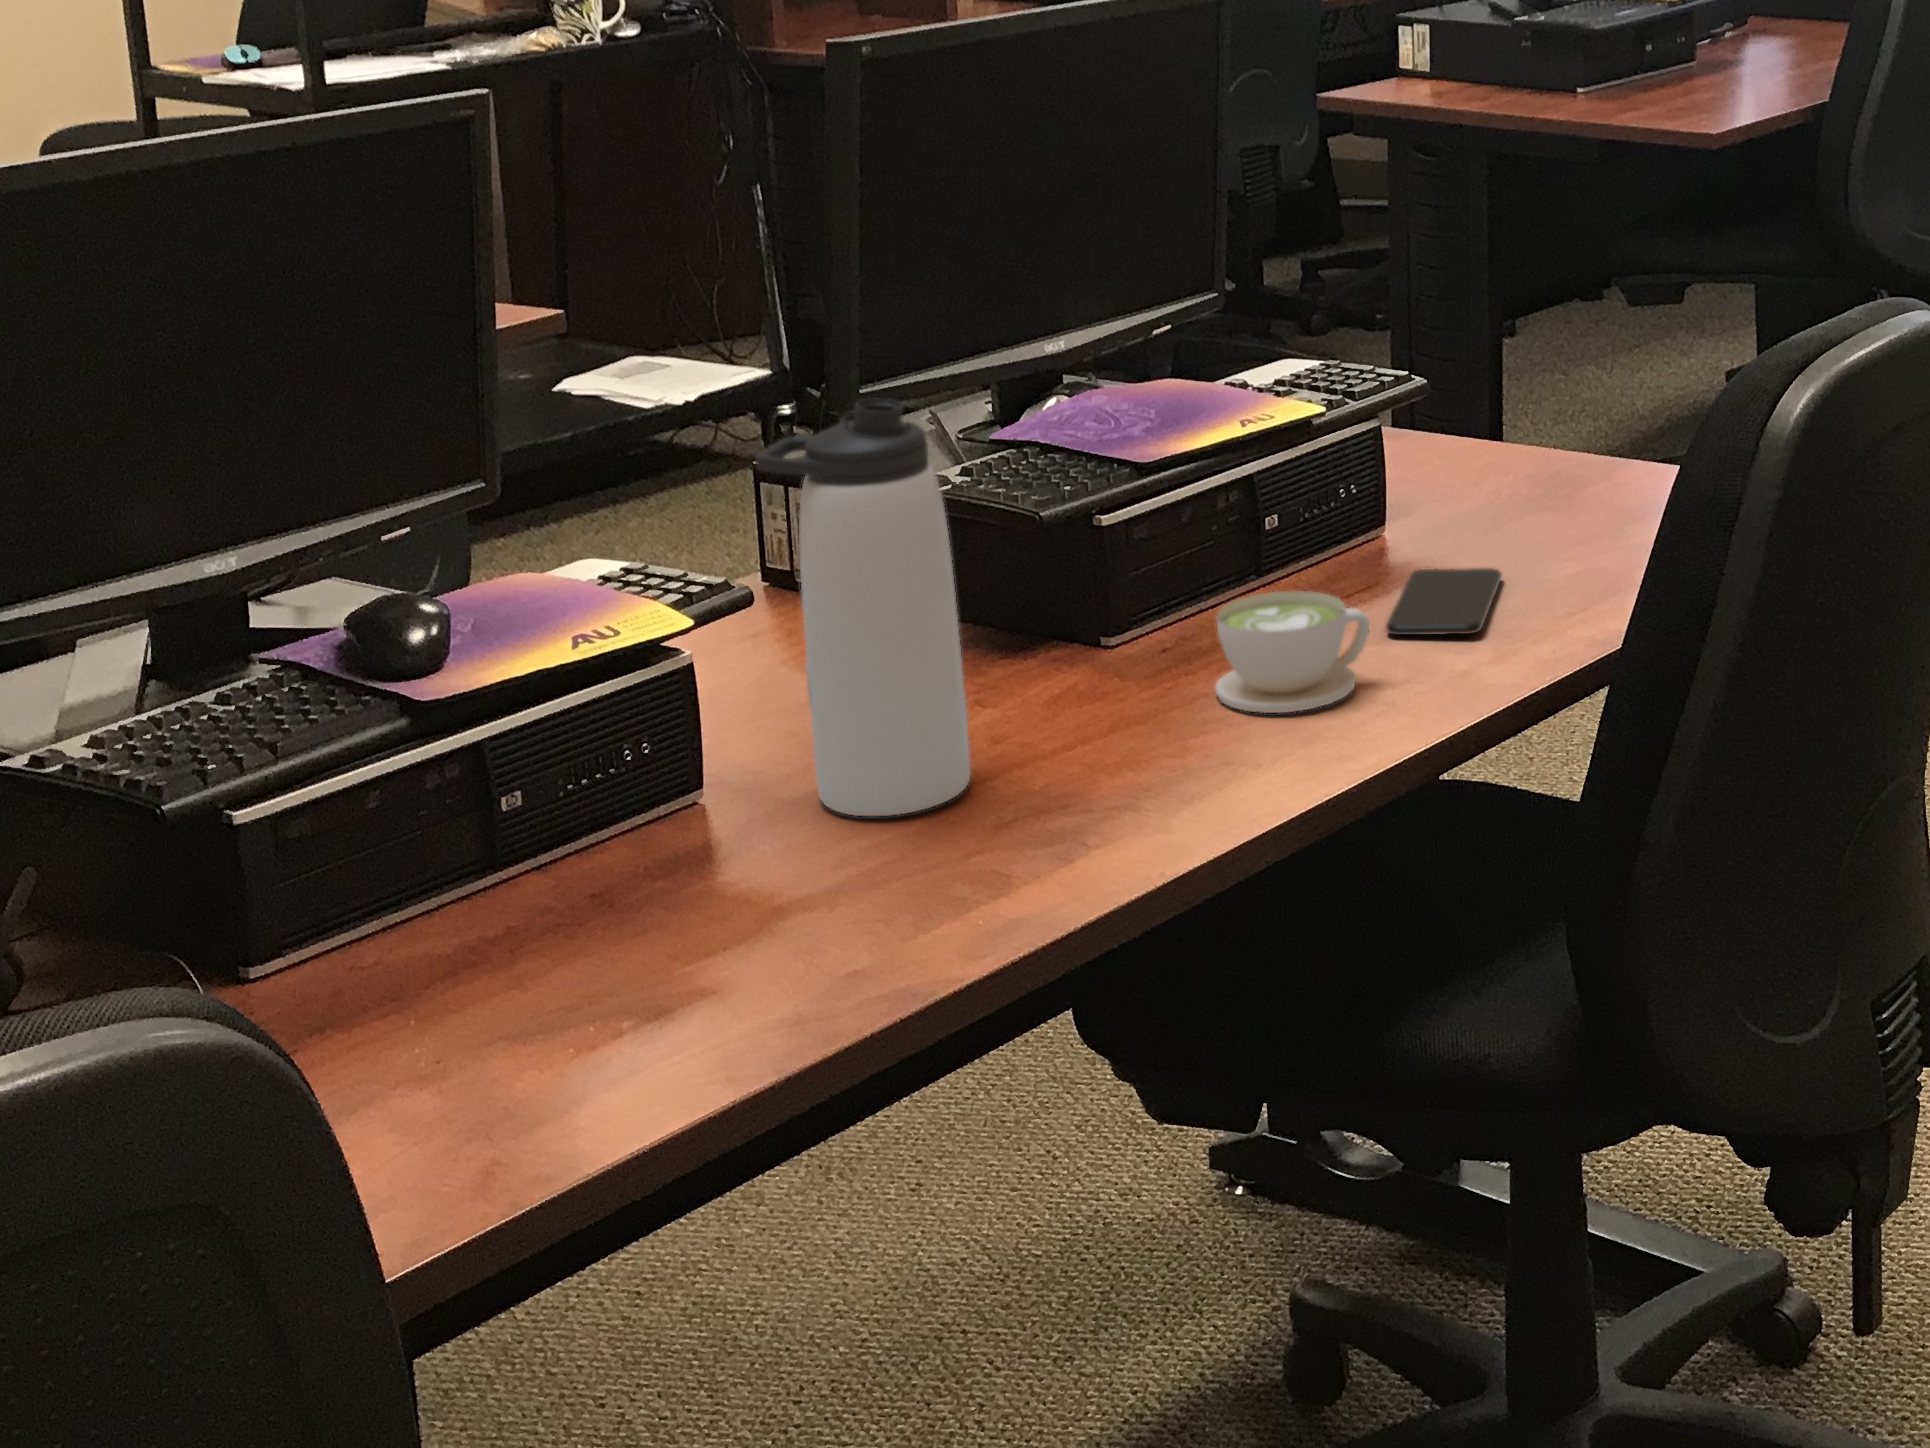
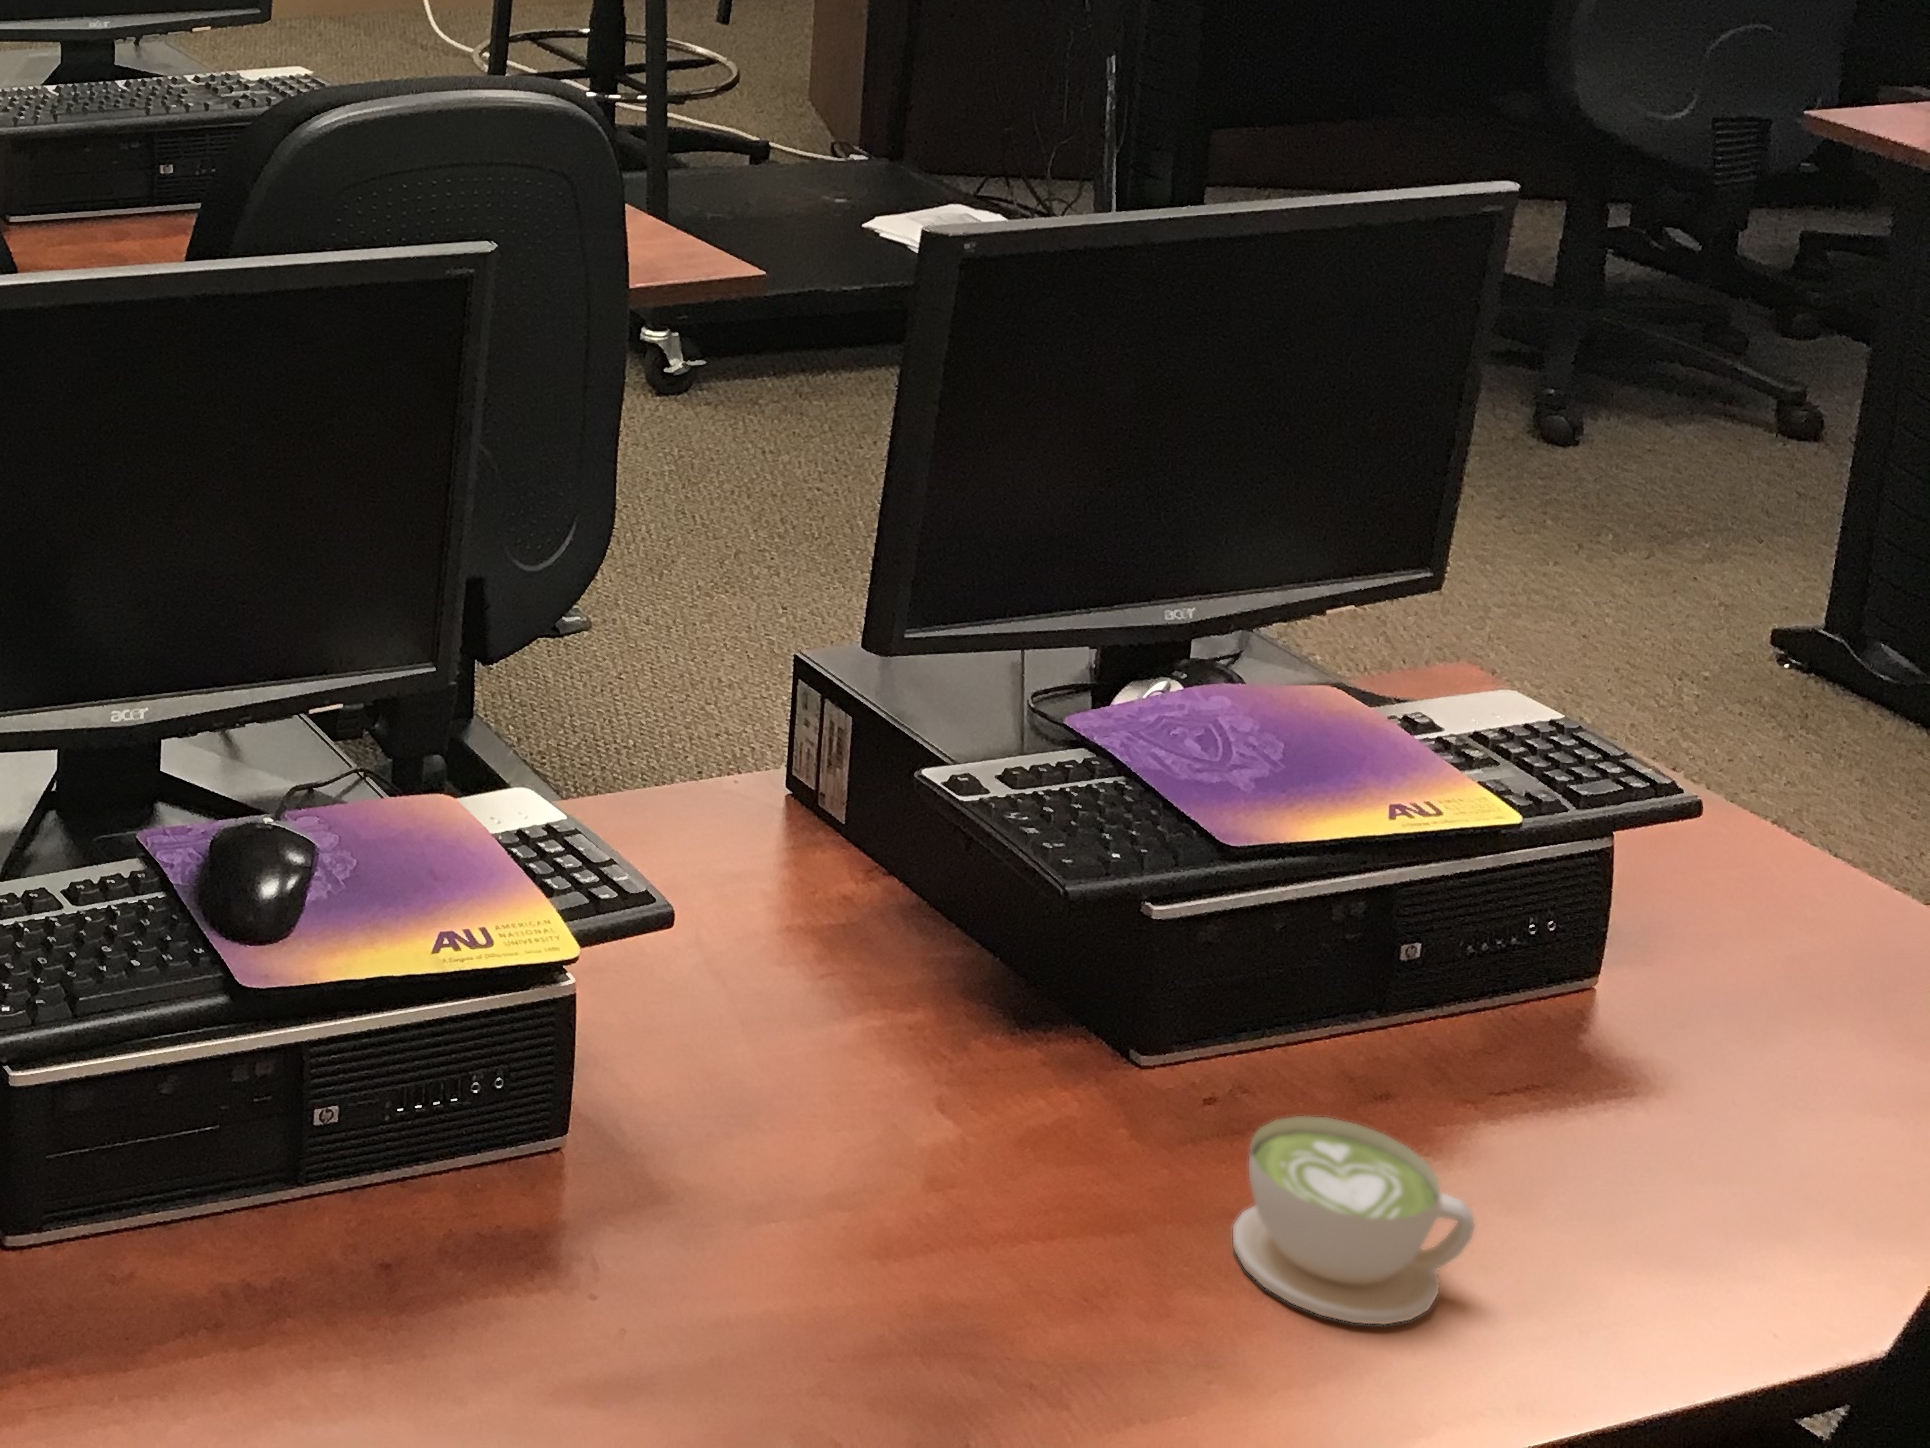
thermos bottle: present [755,398,970,816] -> none [663,766,878,1289]
smartphone: present [1386,568,1502,635] -> none [1522,1104,1745,1270]

